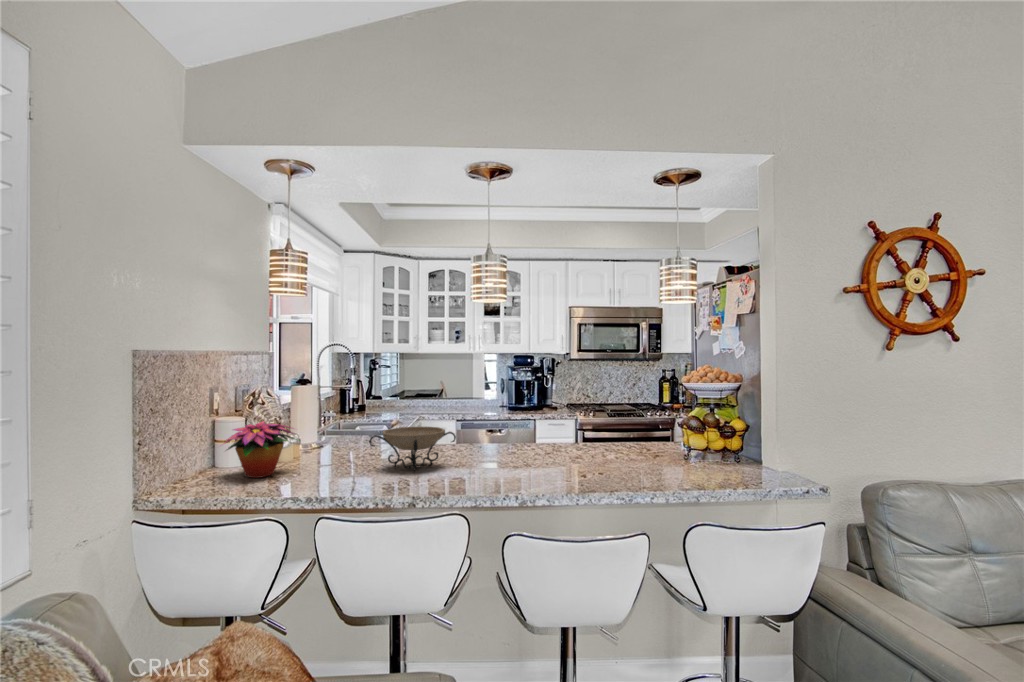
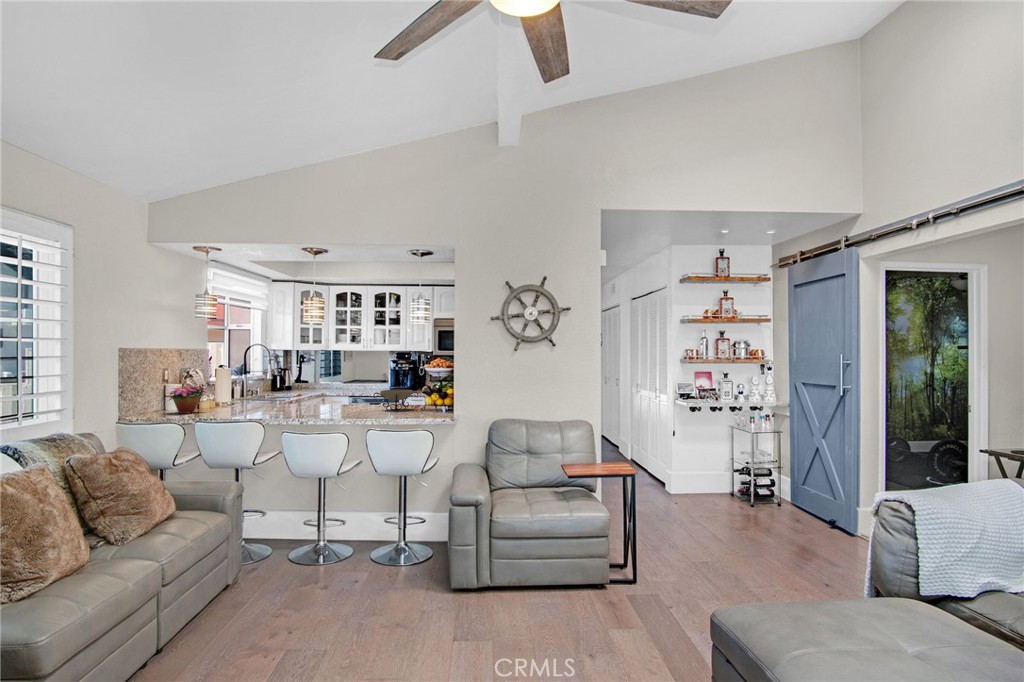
decorative bowl: present [369,427,456,471] -> present [373,390,418,411]

